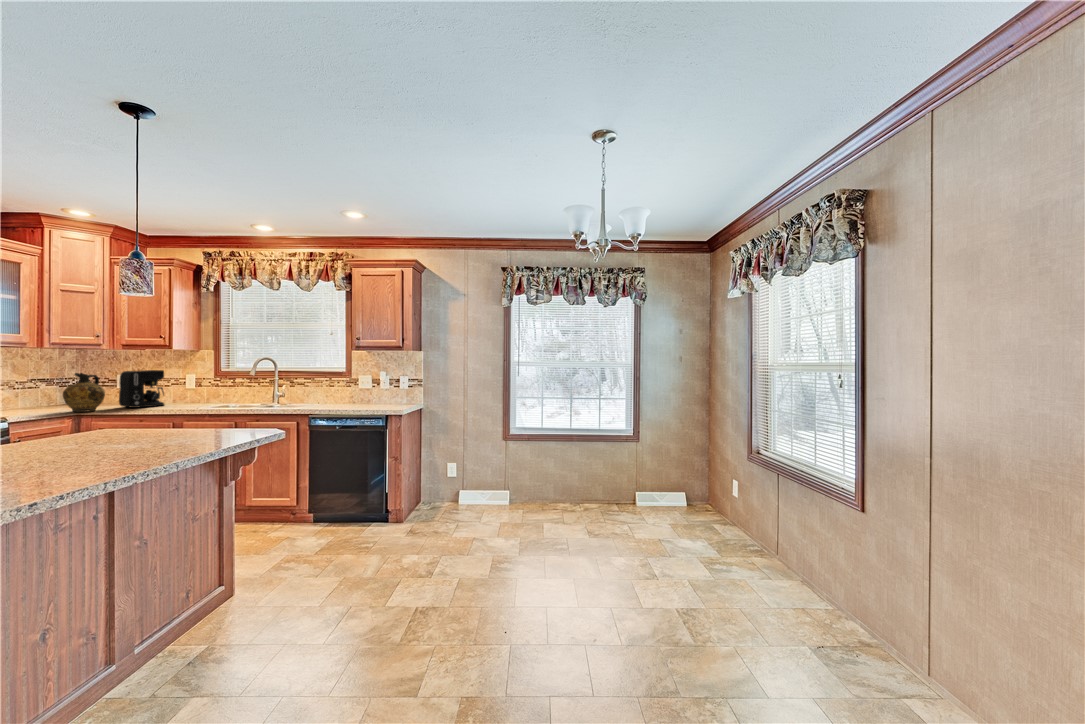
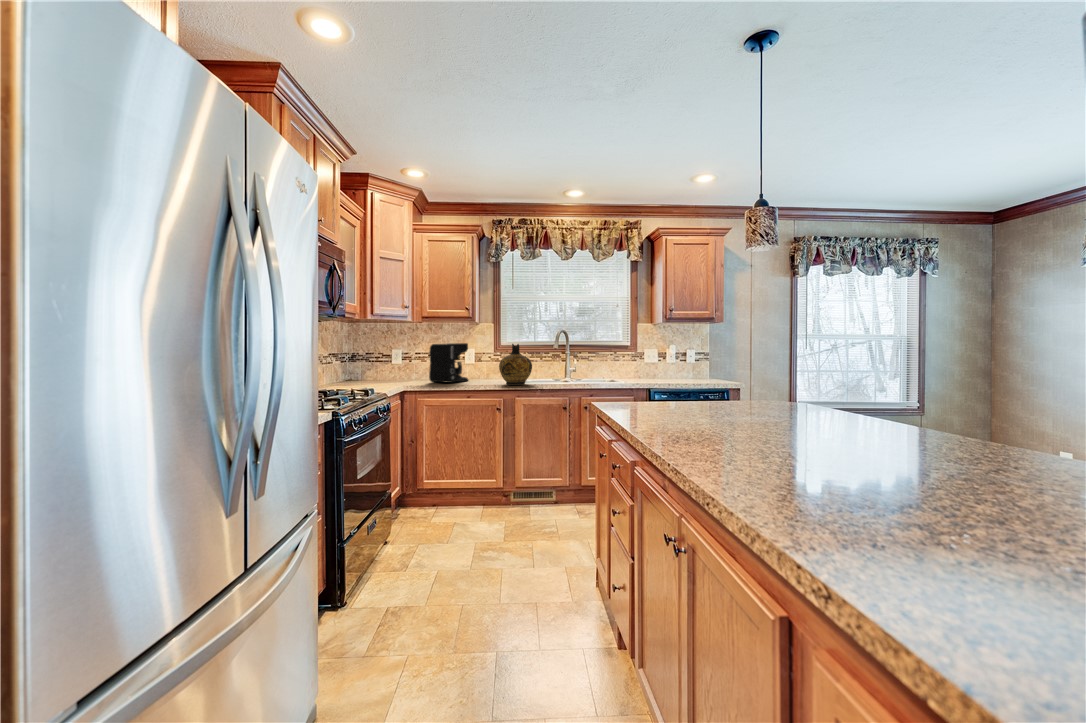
ceramic jug: present [63,373,105,412] -> present [499,344,532,385]

